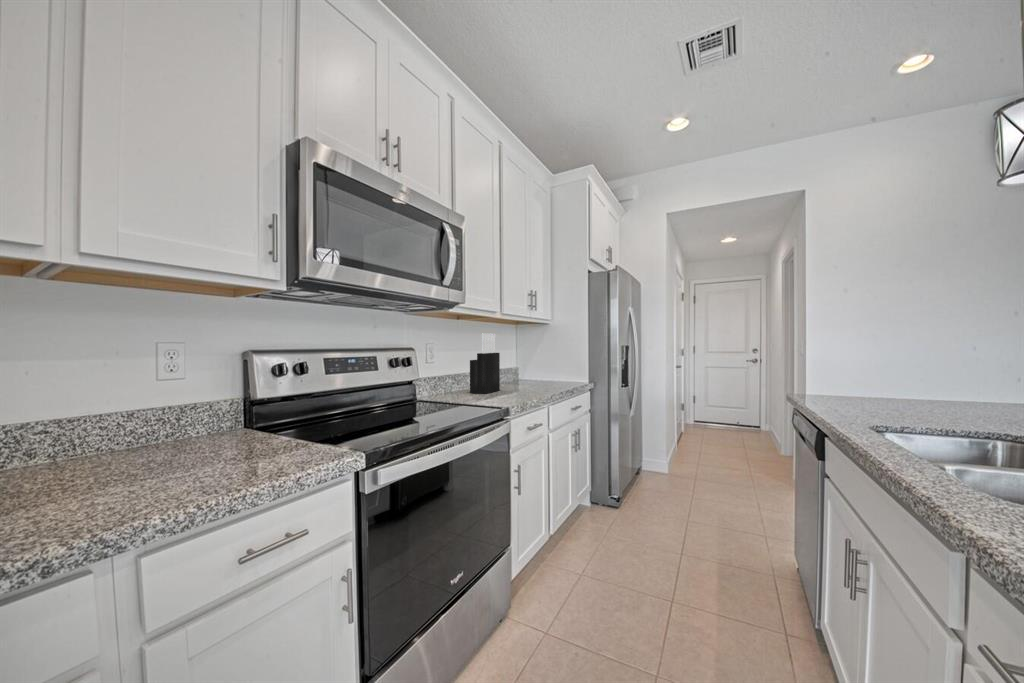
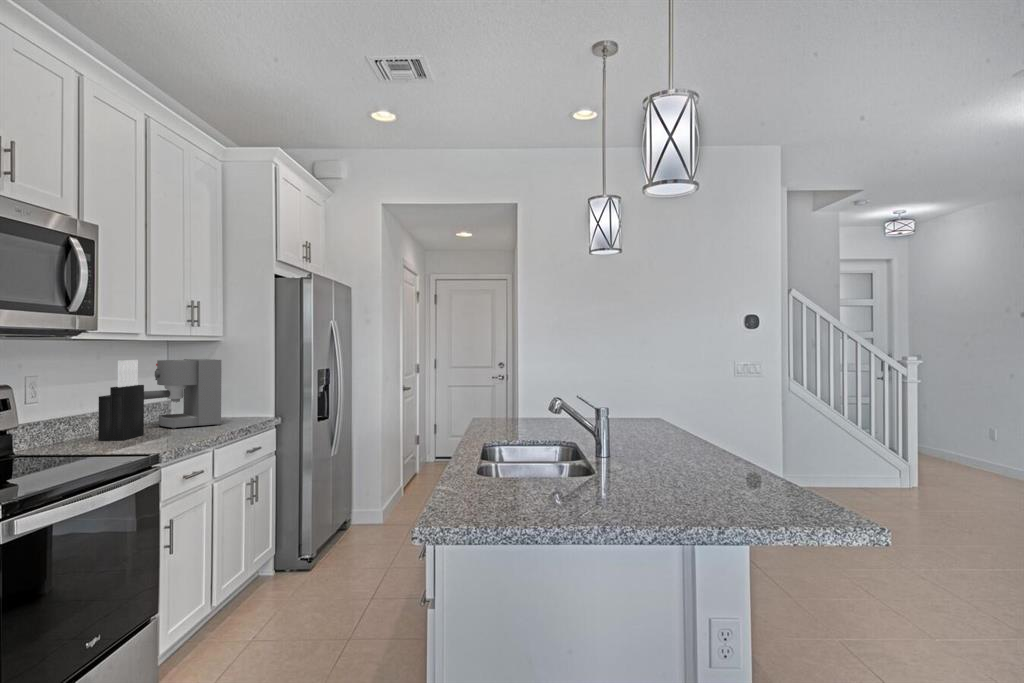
coffee maker: none [495,336,552,388] -> present [144,359,222,429]

